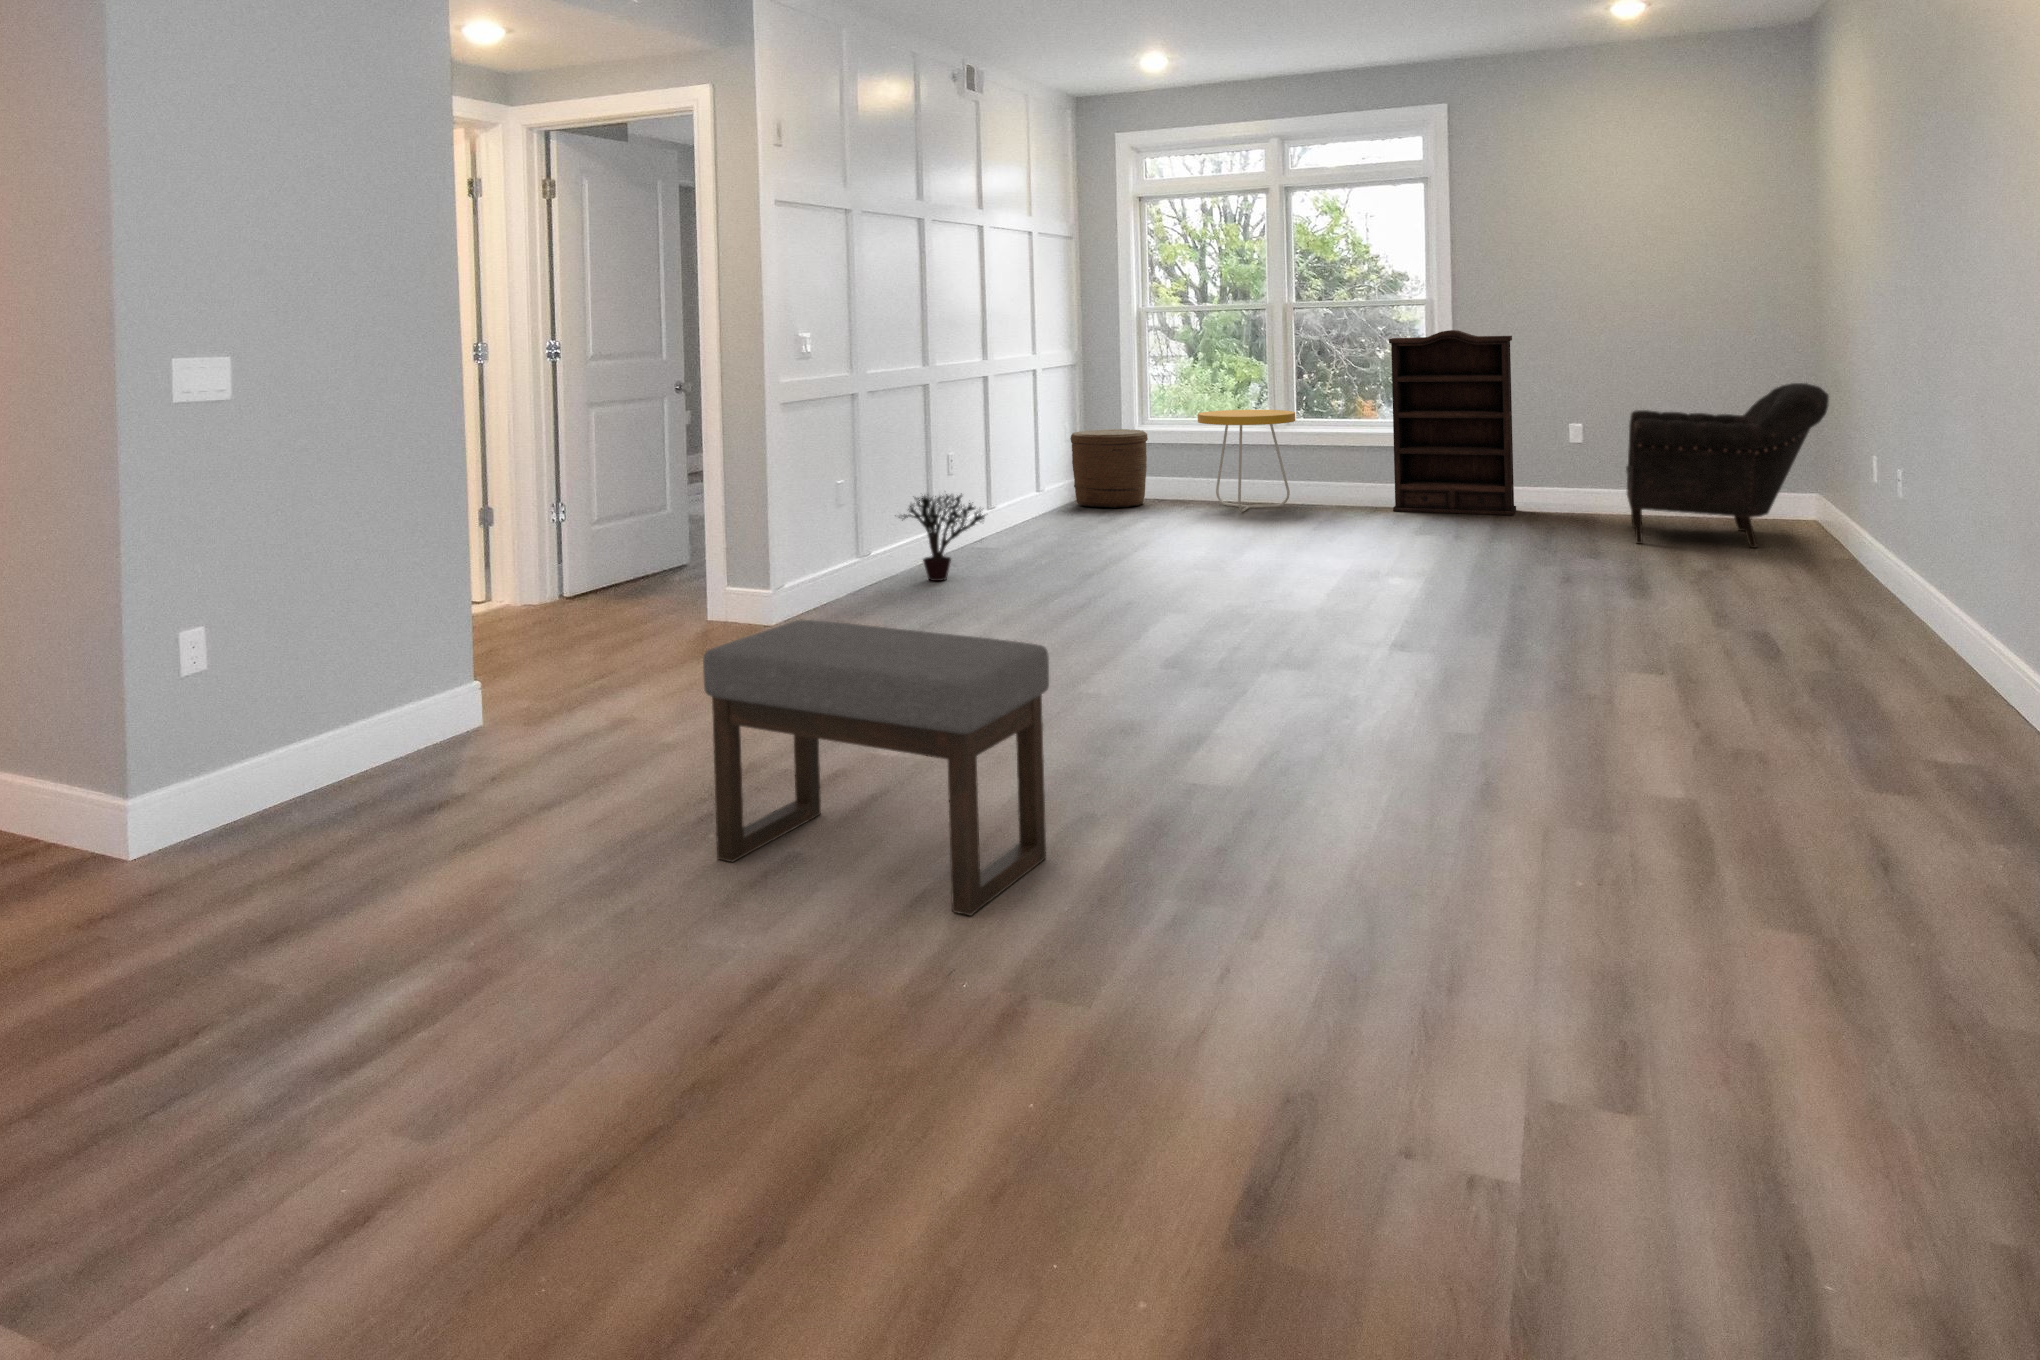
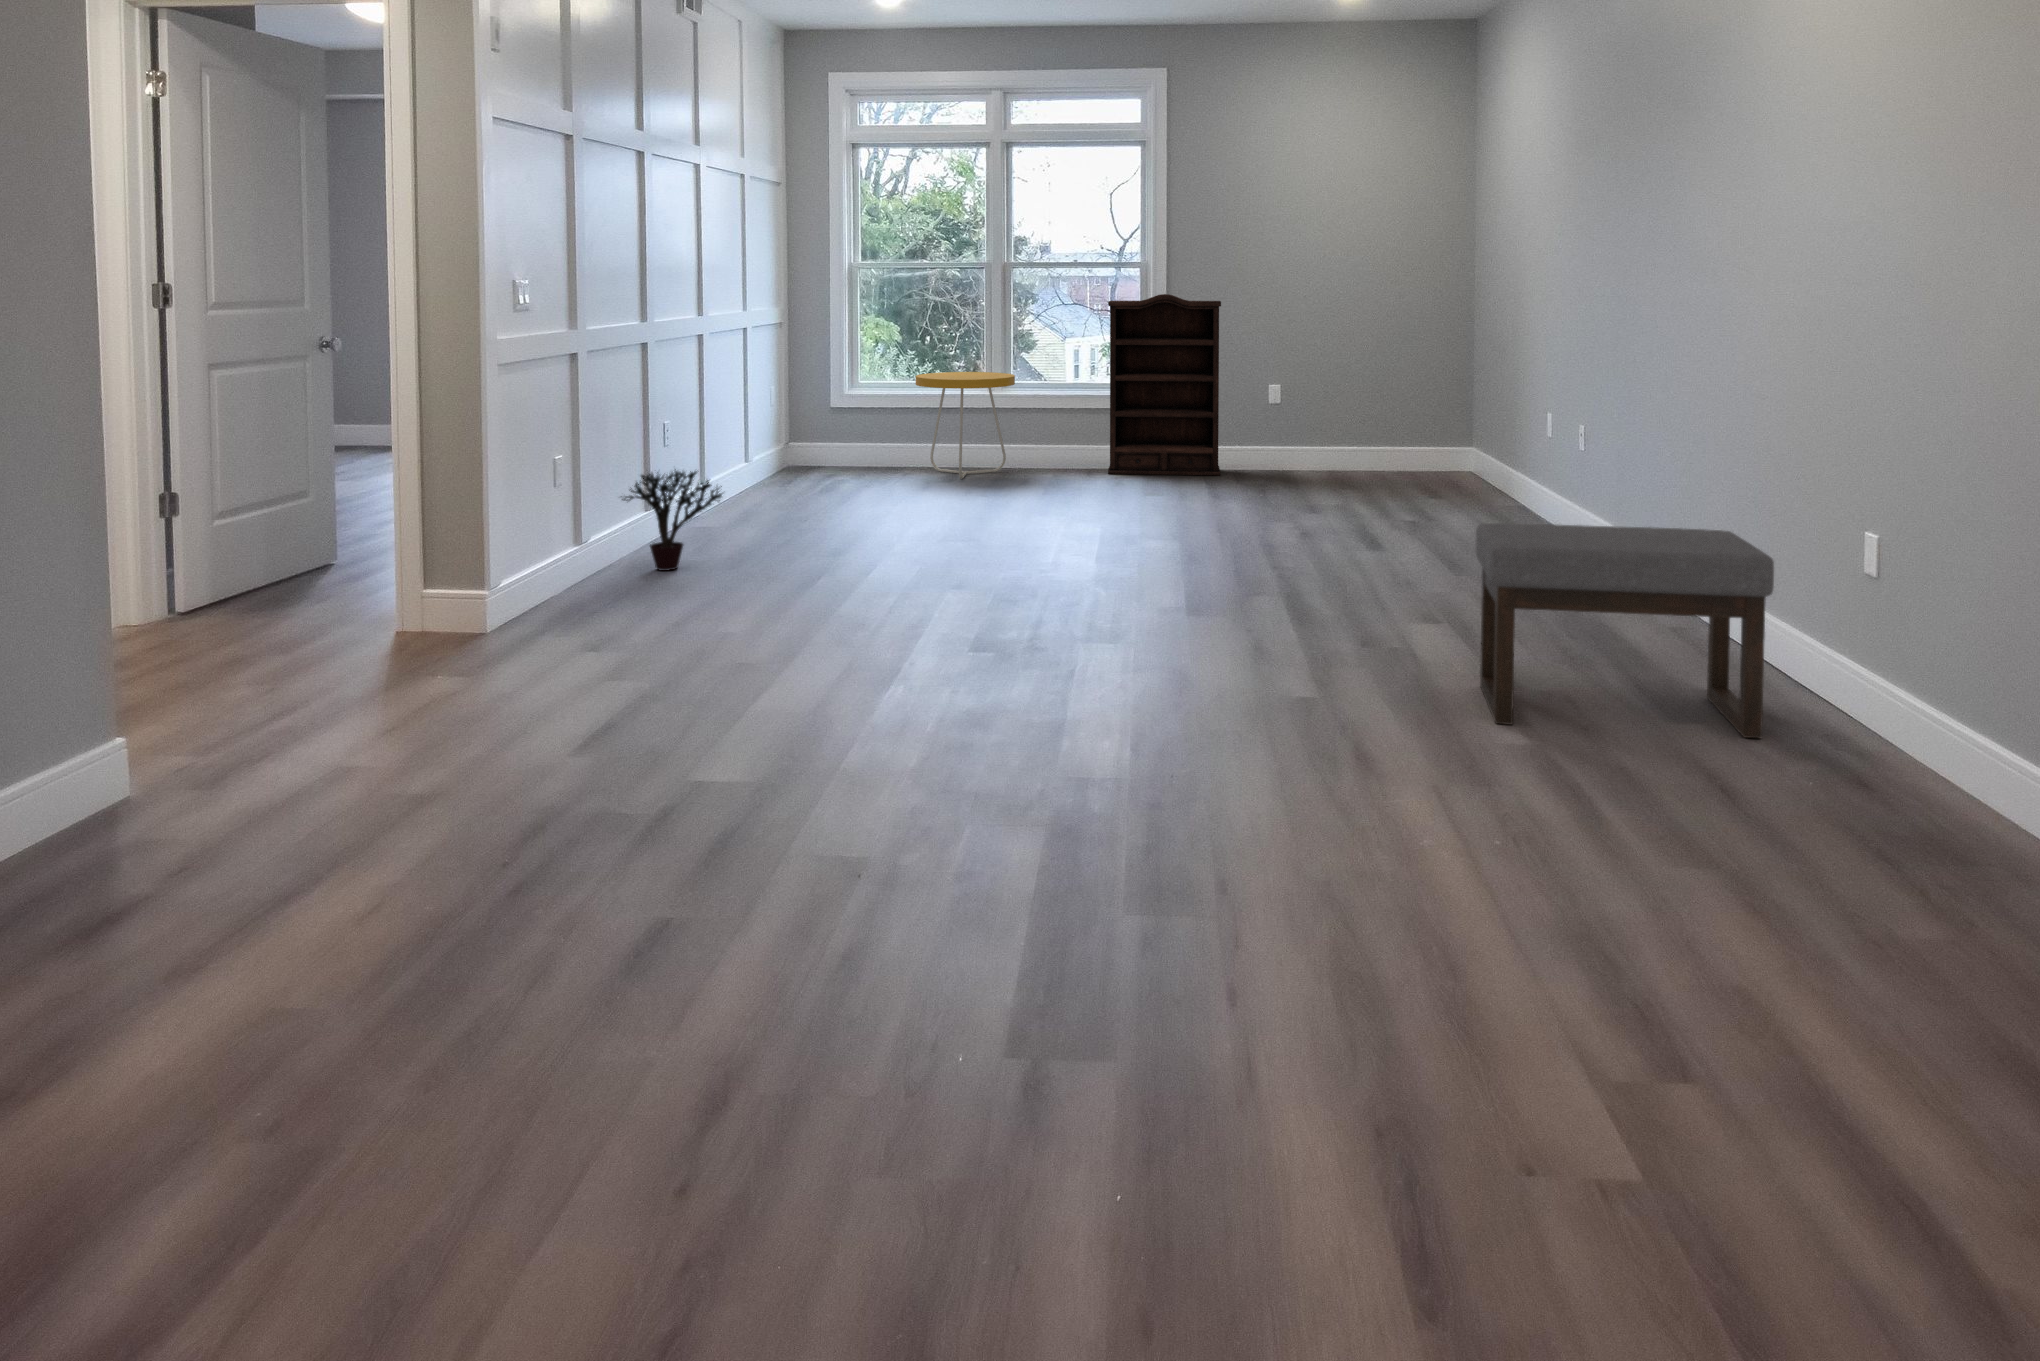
armchair: present [1626,383,1829,548] -> none [1325,350,1503,502]
woven basket: present [1070,429,1148,508] -> none [777,392,859,477]
ottoman: present [703,620,1049,916] -> present [1476,523,1774,738]

